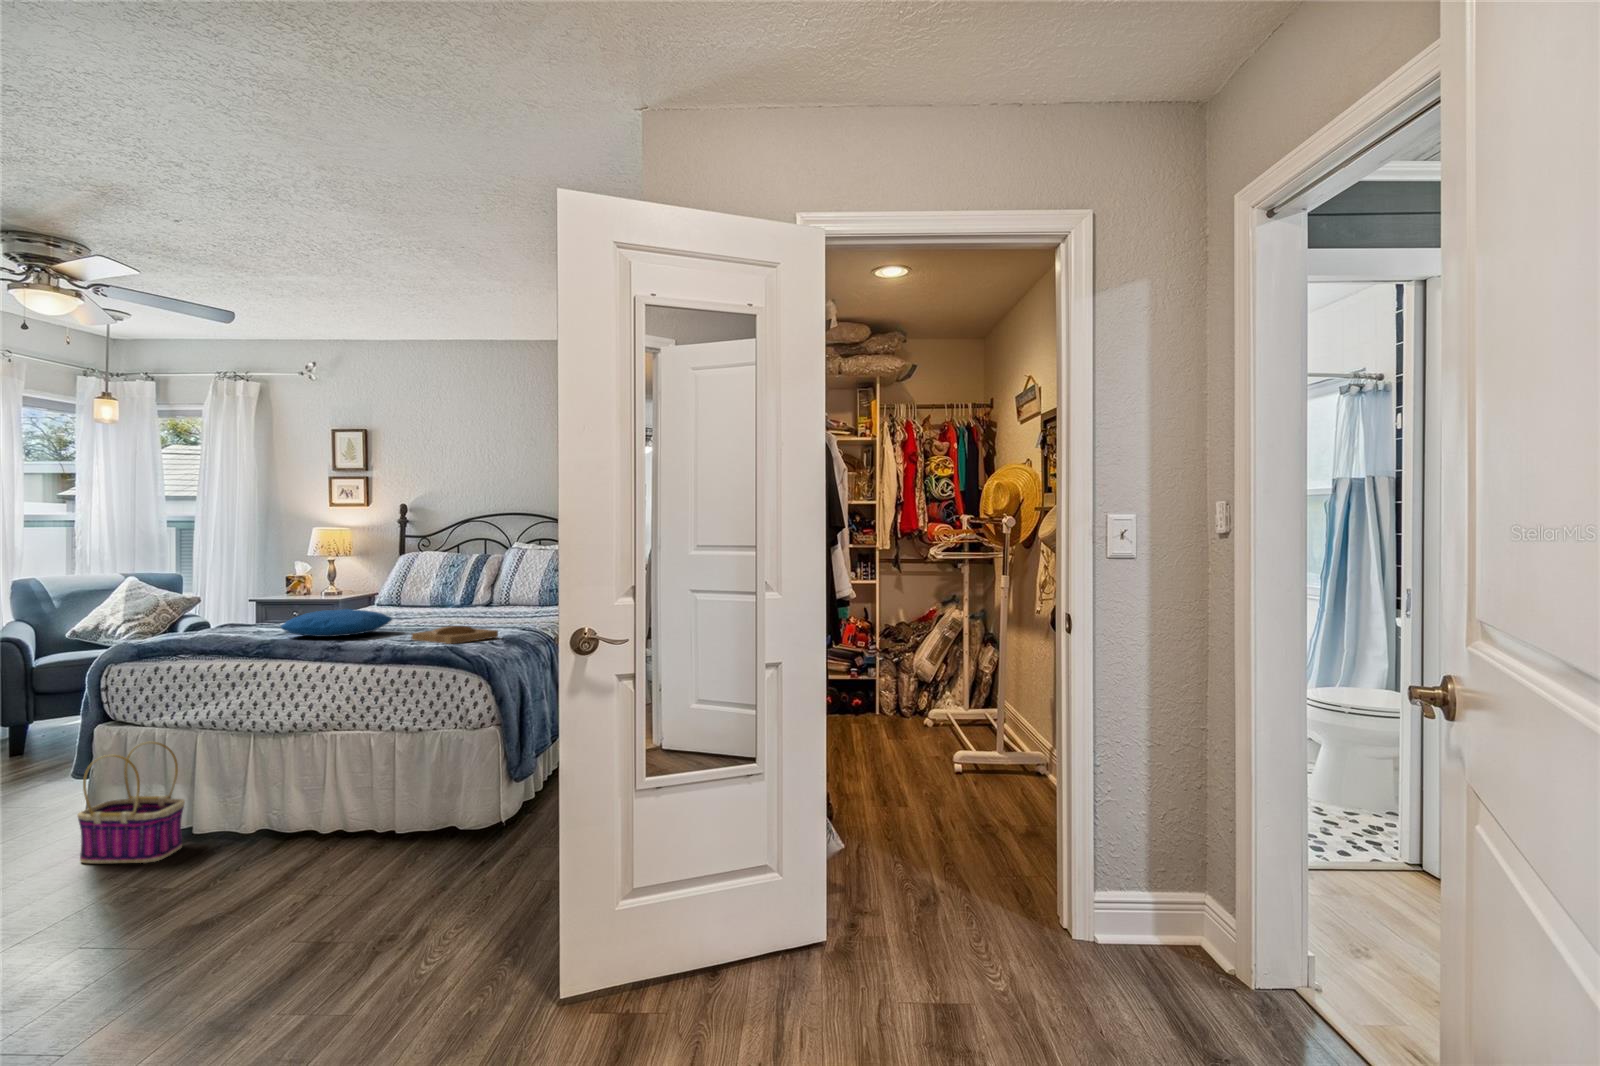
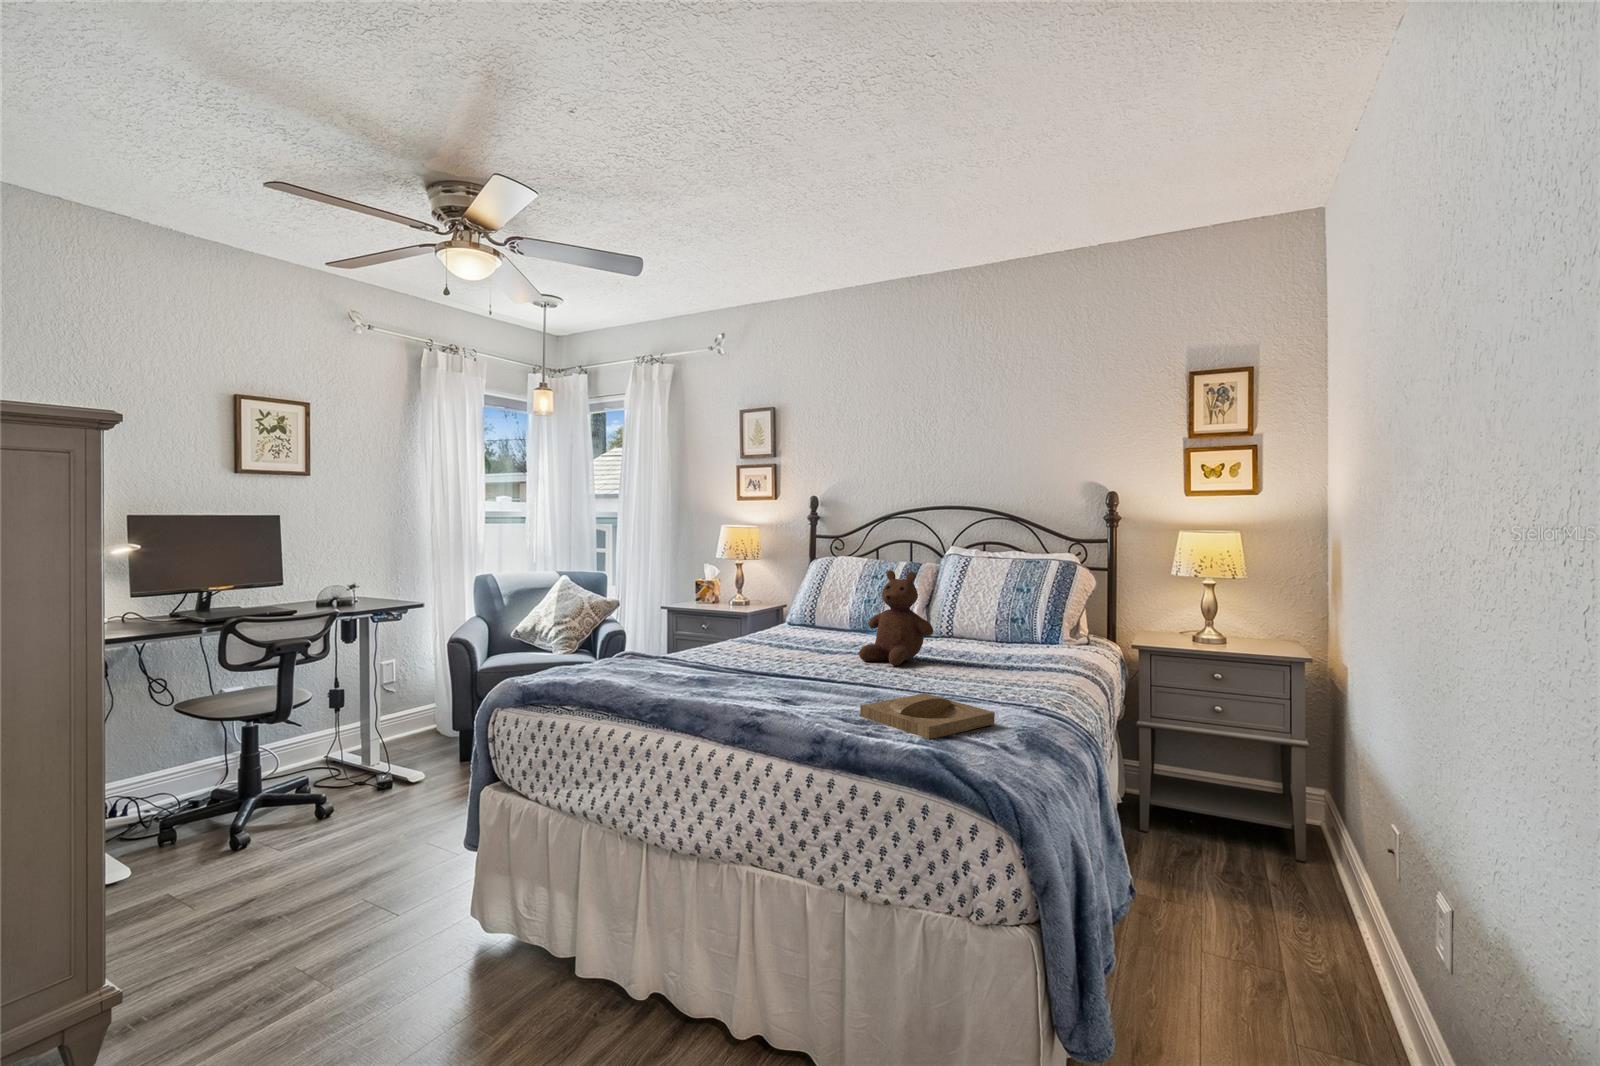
teddy bear: none [427,557,484,622] -> present [859,570,933,666]
pillow: present [281,609,392,637] -> none [684,649,825,694]
basket: present [78,742,185,863] -> none [440,833,562,1029]

